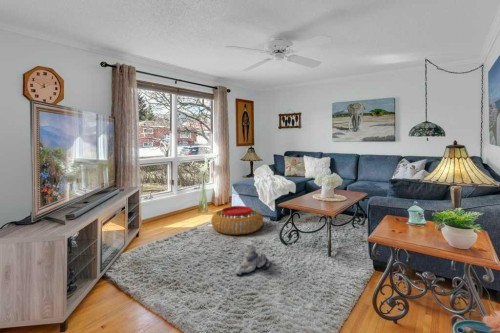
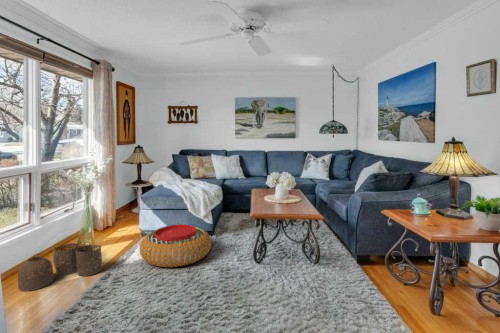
woven basket: none [146,206,193,229] -> present [18,241,102,291]
plush toy: present [235,245,270,275] -> none [248,276,279,320]

